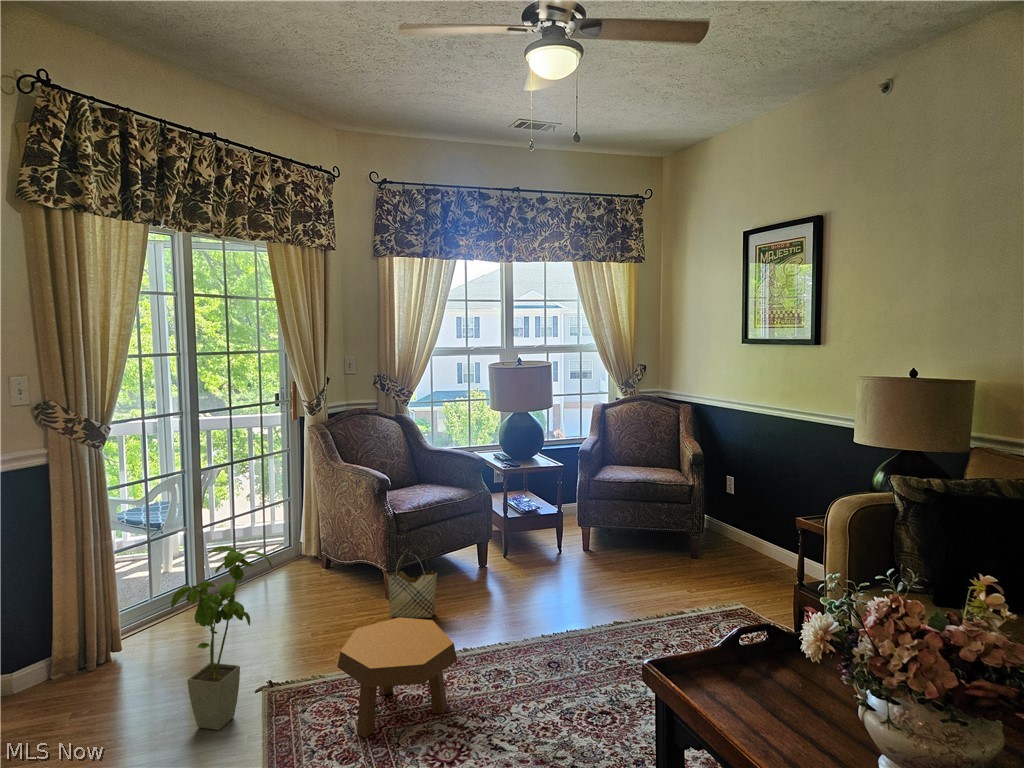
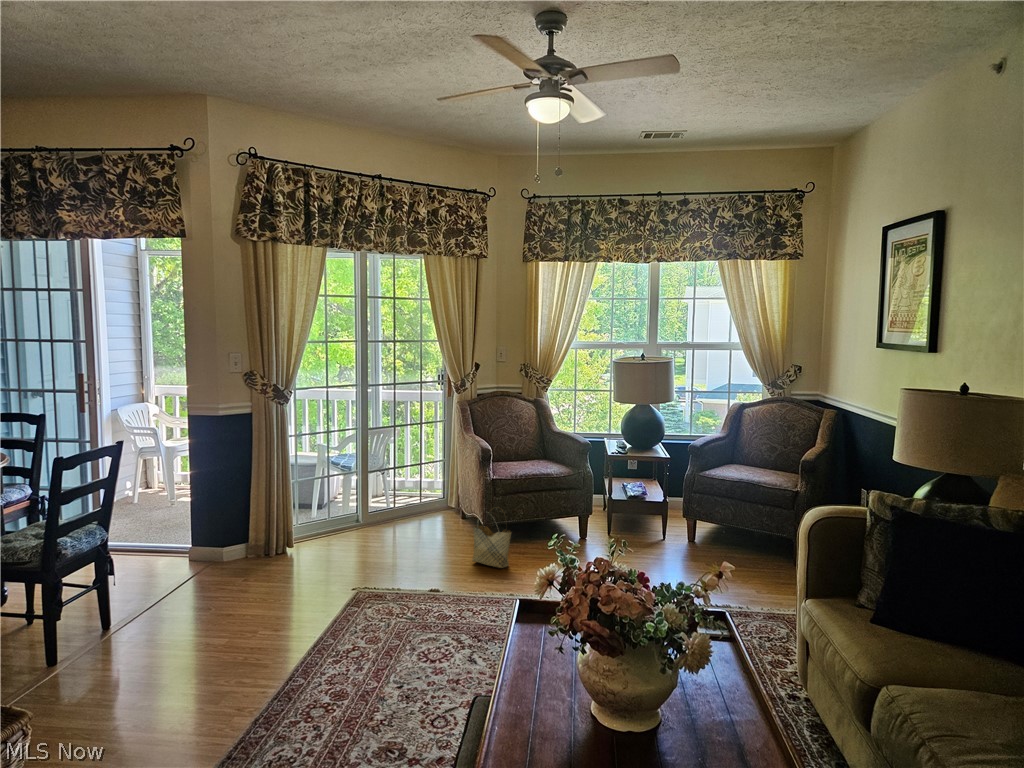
house plant: present [171,546,272,730] -> none [277,480,347,608]
footstool: present [337,617,457,738] -> none [378,557,465,637]

